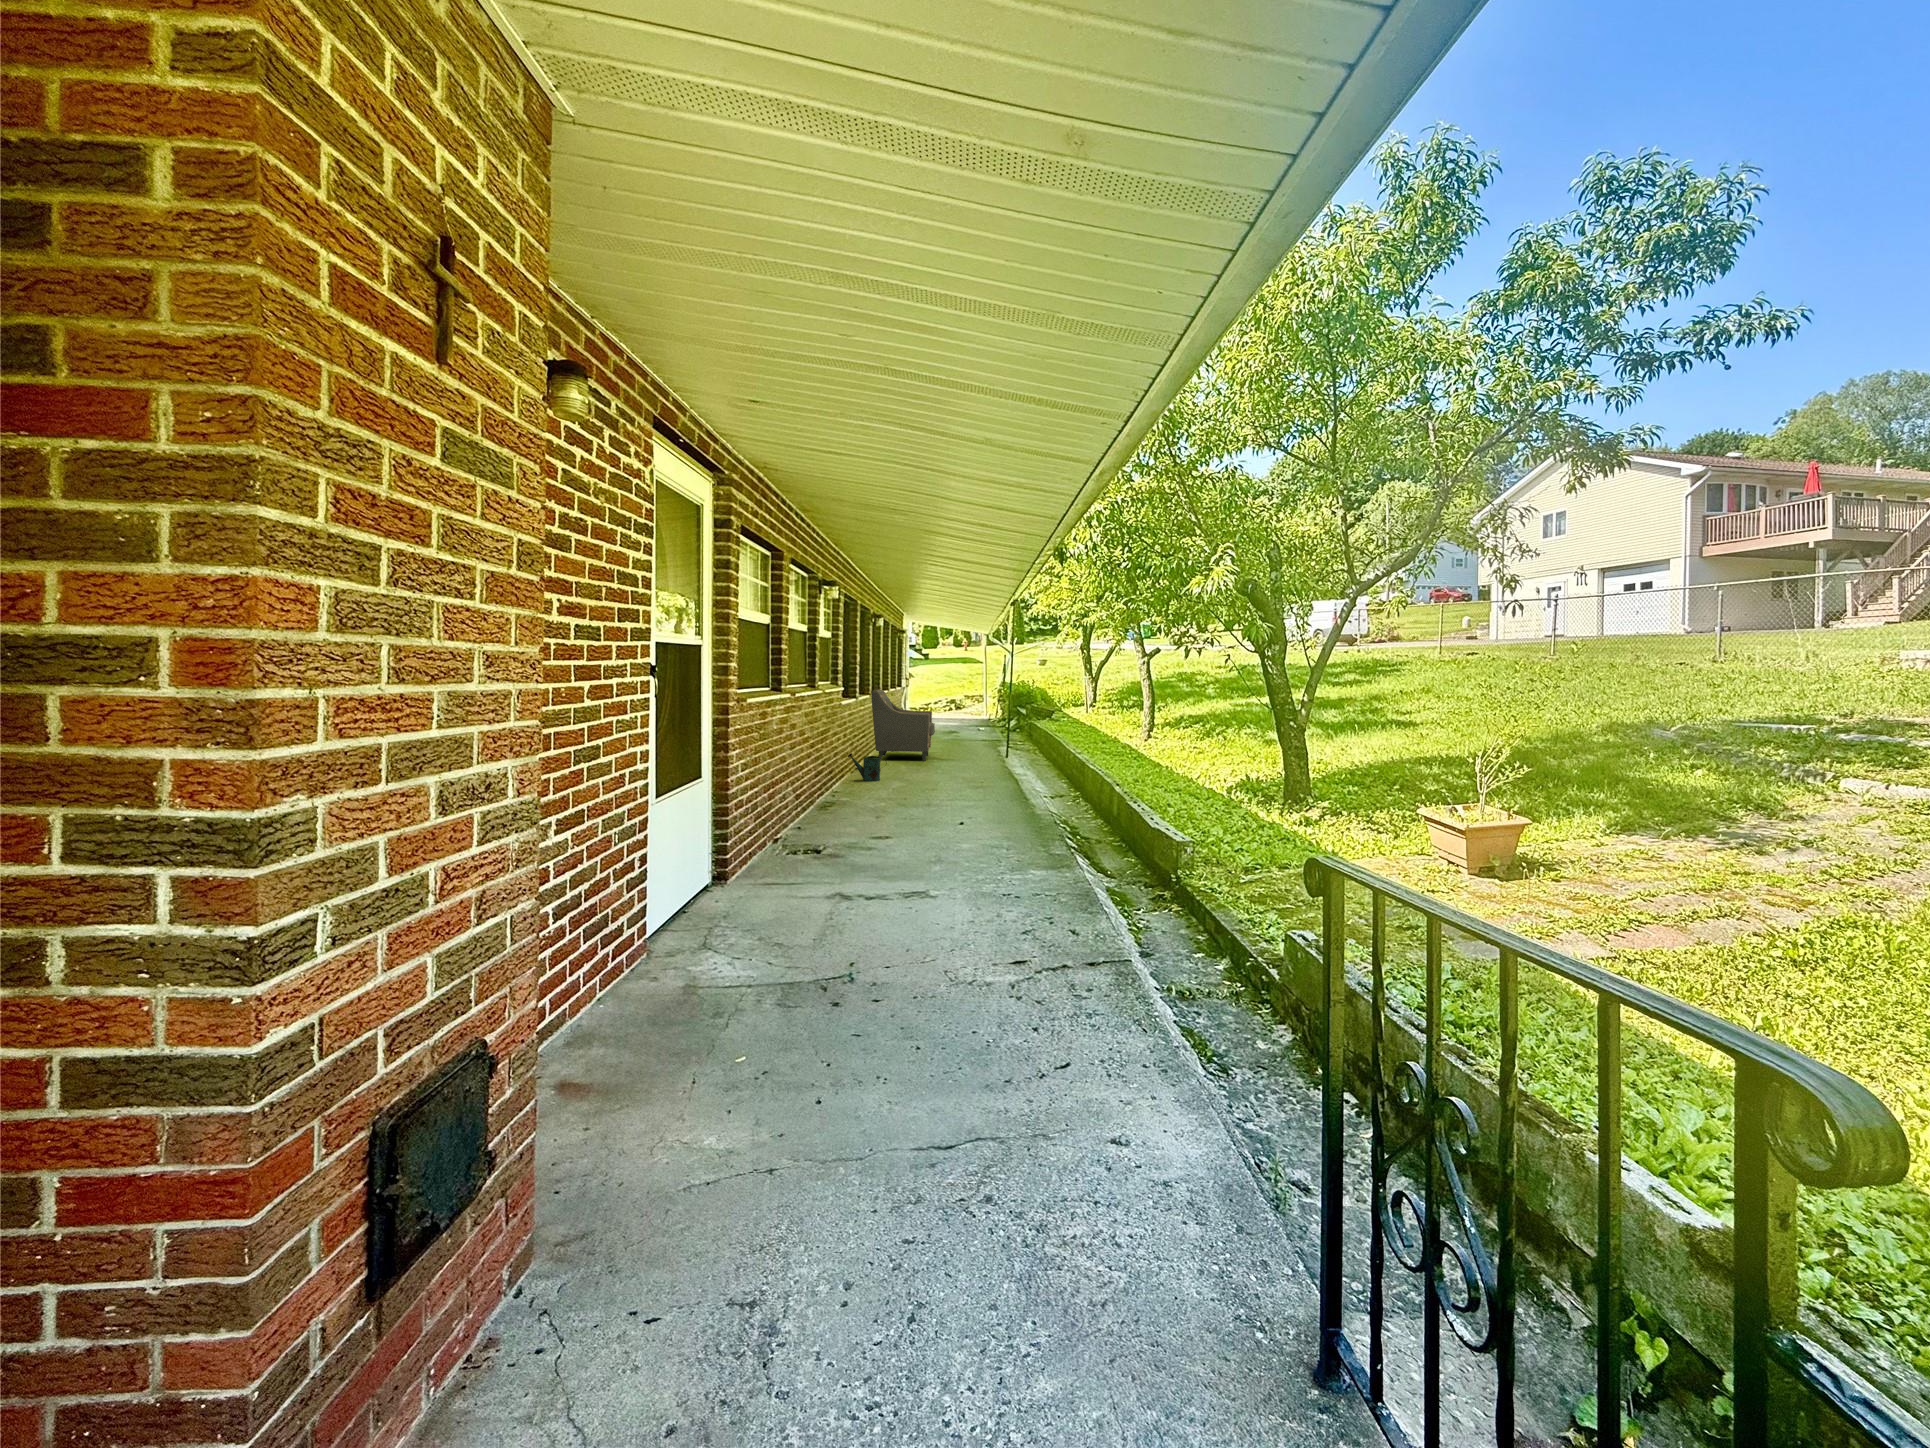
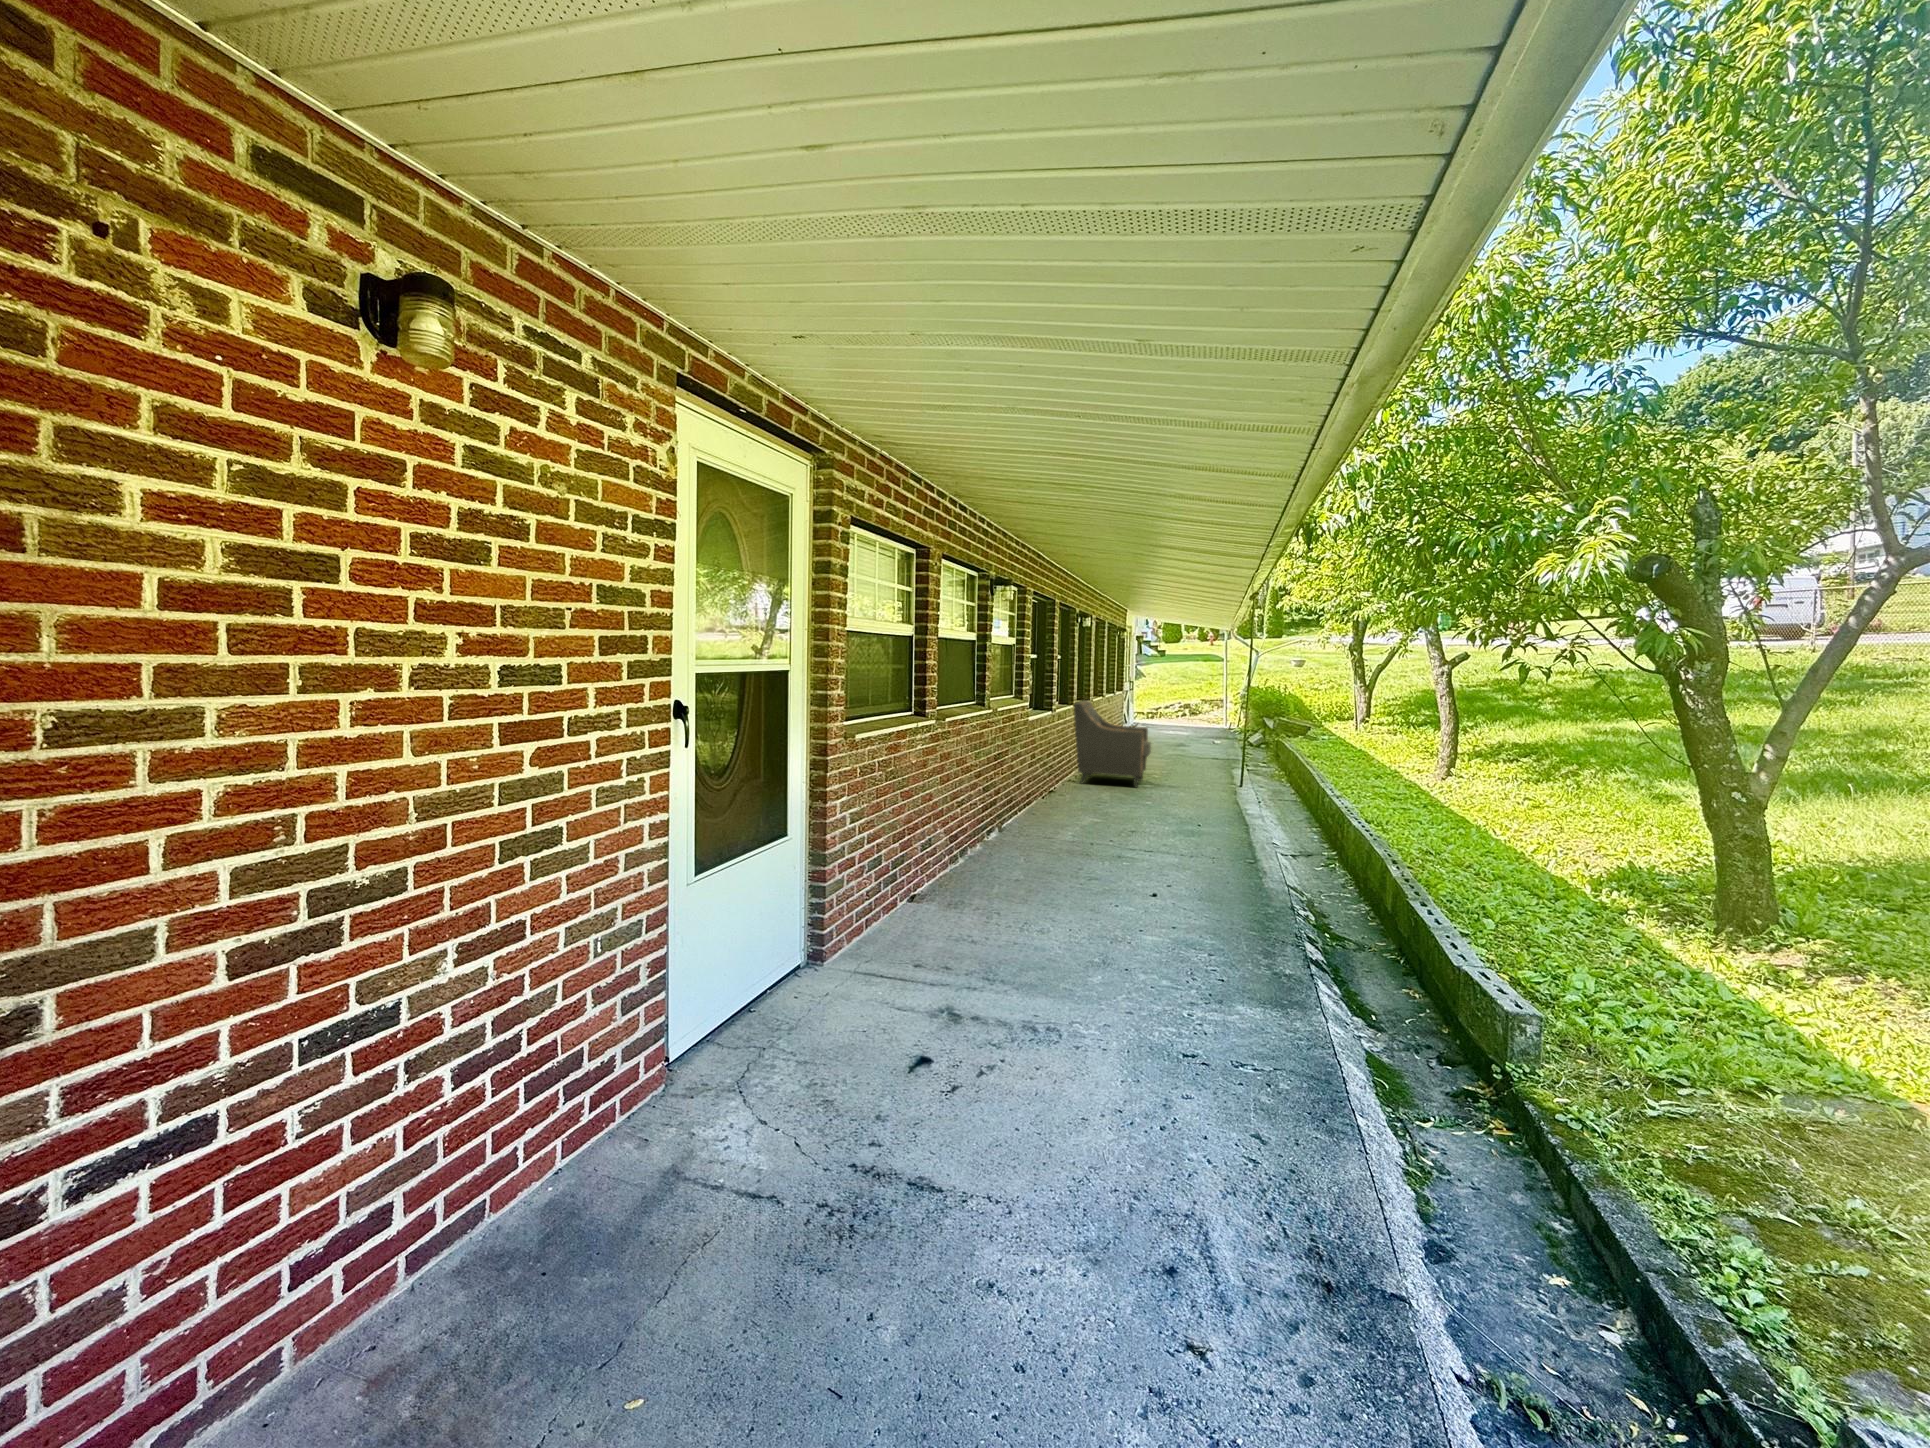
watering can: present [848,753,886,781] -> none [1035,779,1082,815]

